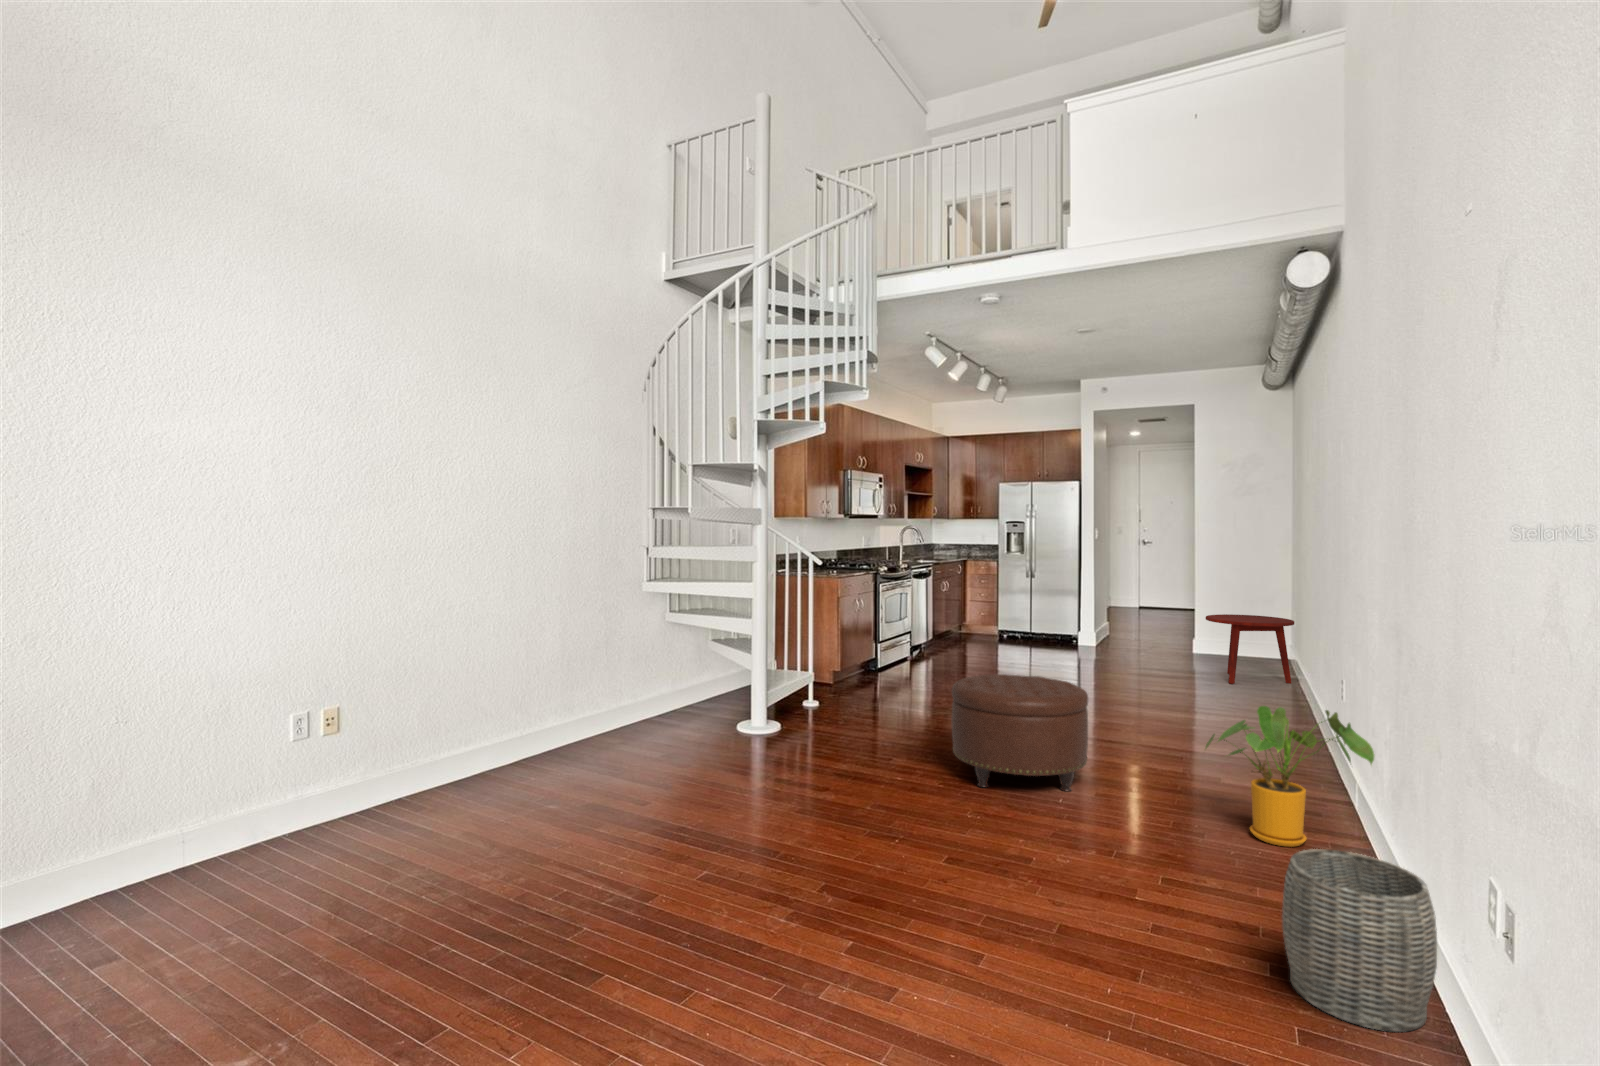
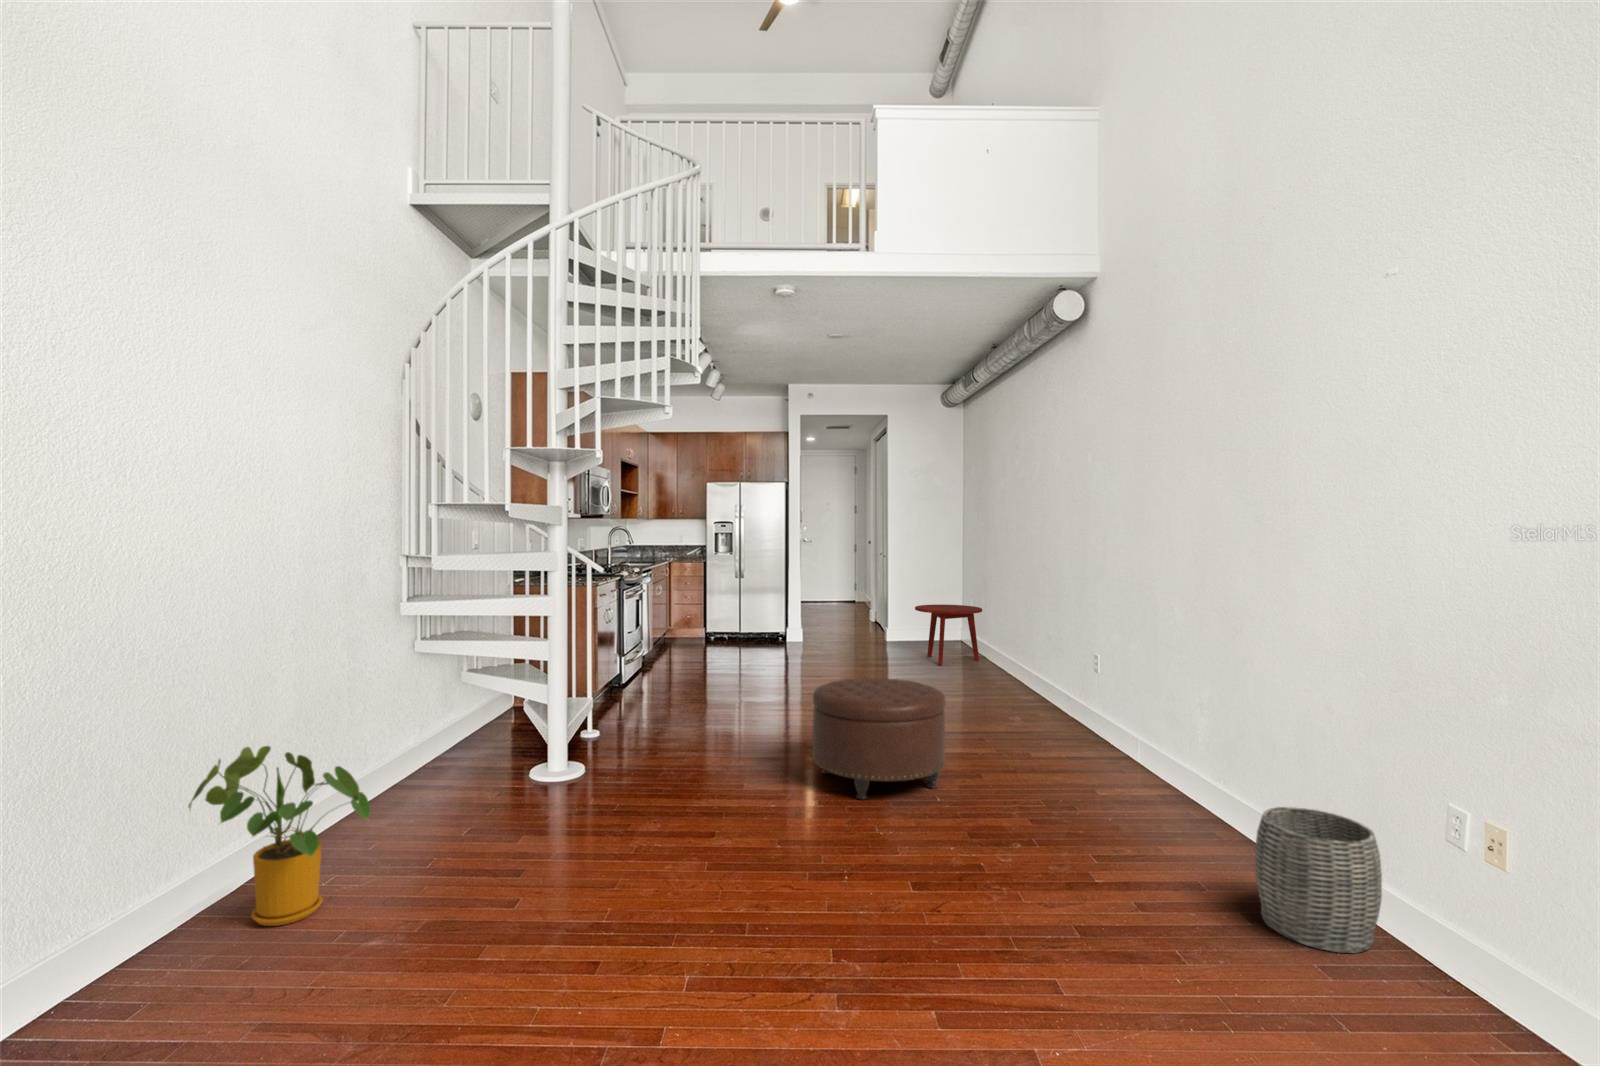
house plant: present [1205,706,1374,847] -> present [188,746,370,926]

